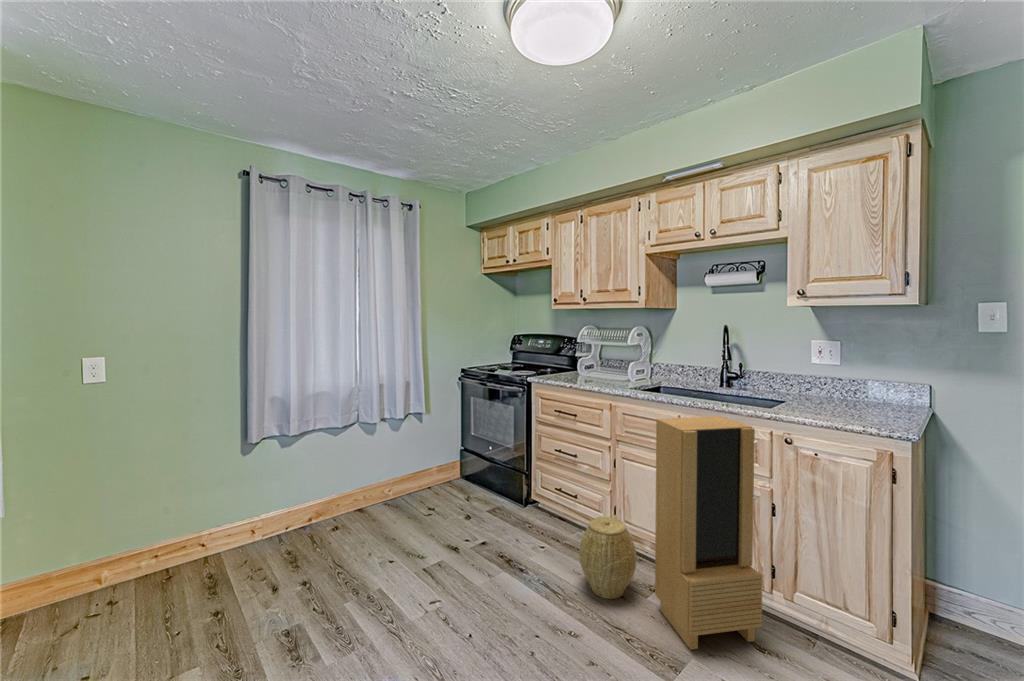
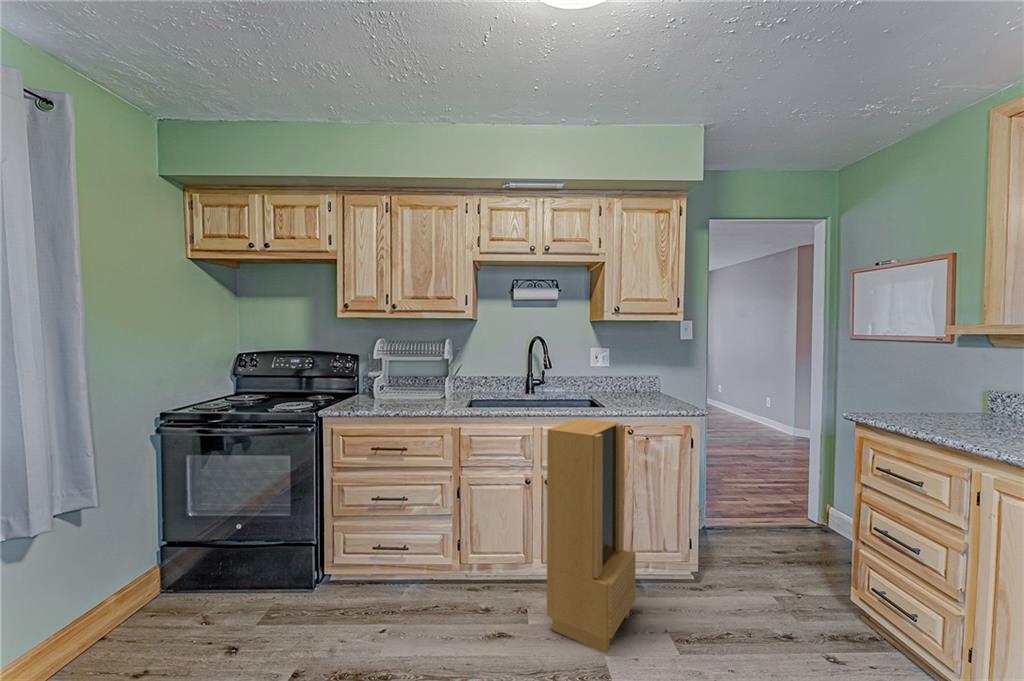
woven basket: present [579,517,637,599] -> none [461,551,526,650]

